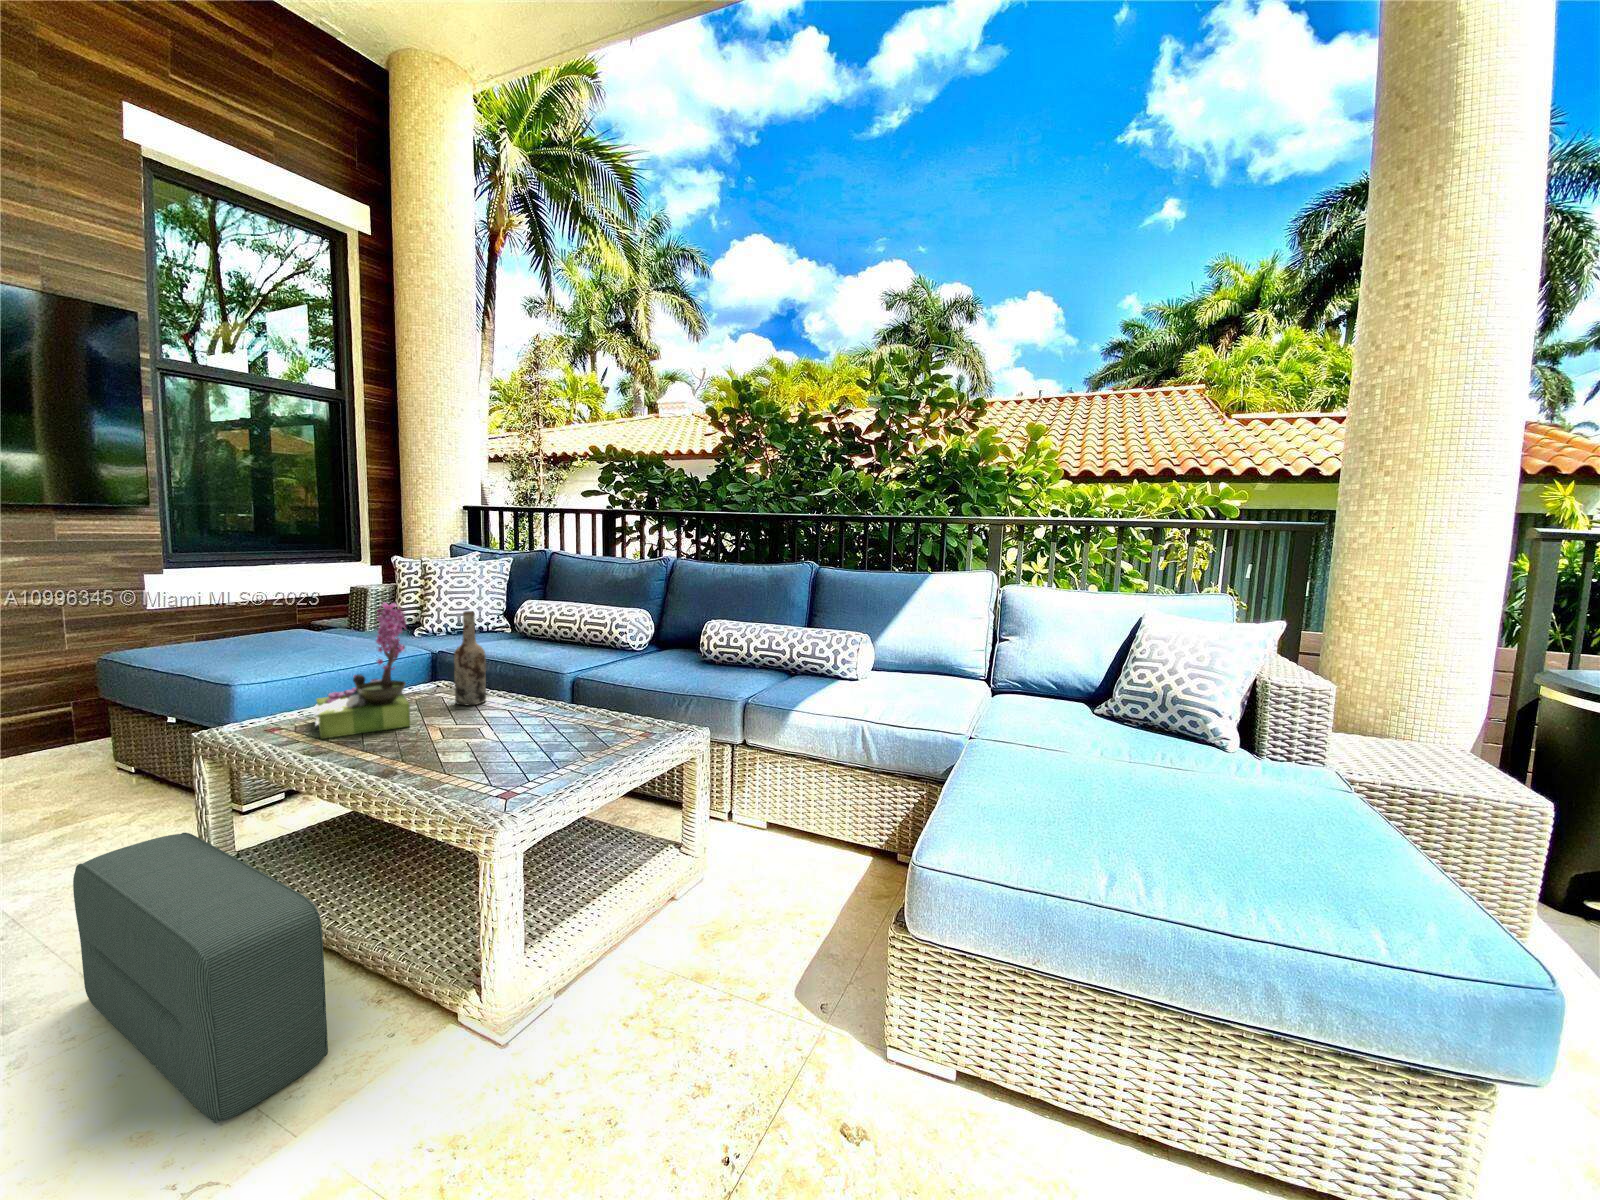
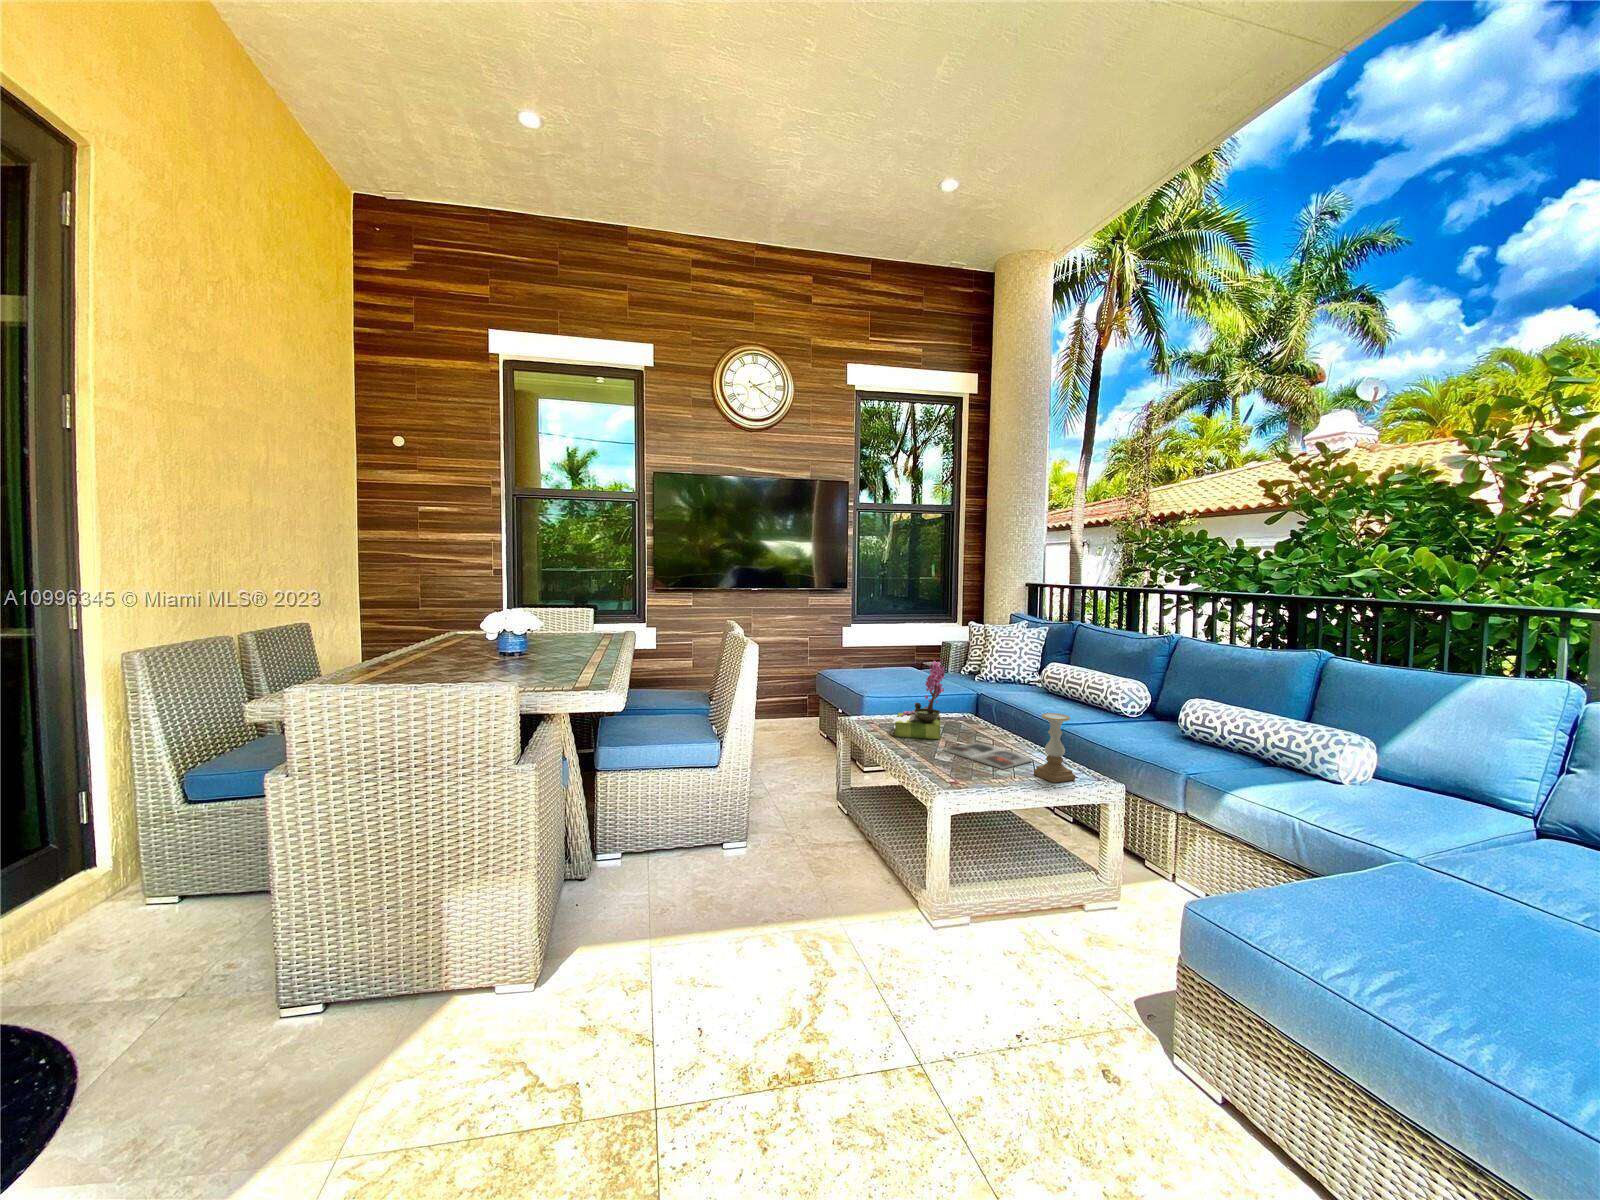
wine bottle: present [454,611,486,705] -> none [972,671,992,734]
candle holder: none [587,652,642,748] -> present [1034,713,1075,783]
magazine: none [425,717,572,748] -> present [944,743,1032,769]
pouf: present [73,833,328,1123] -> none [797,768,872,902]

